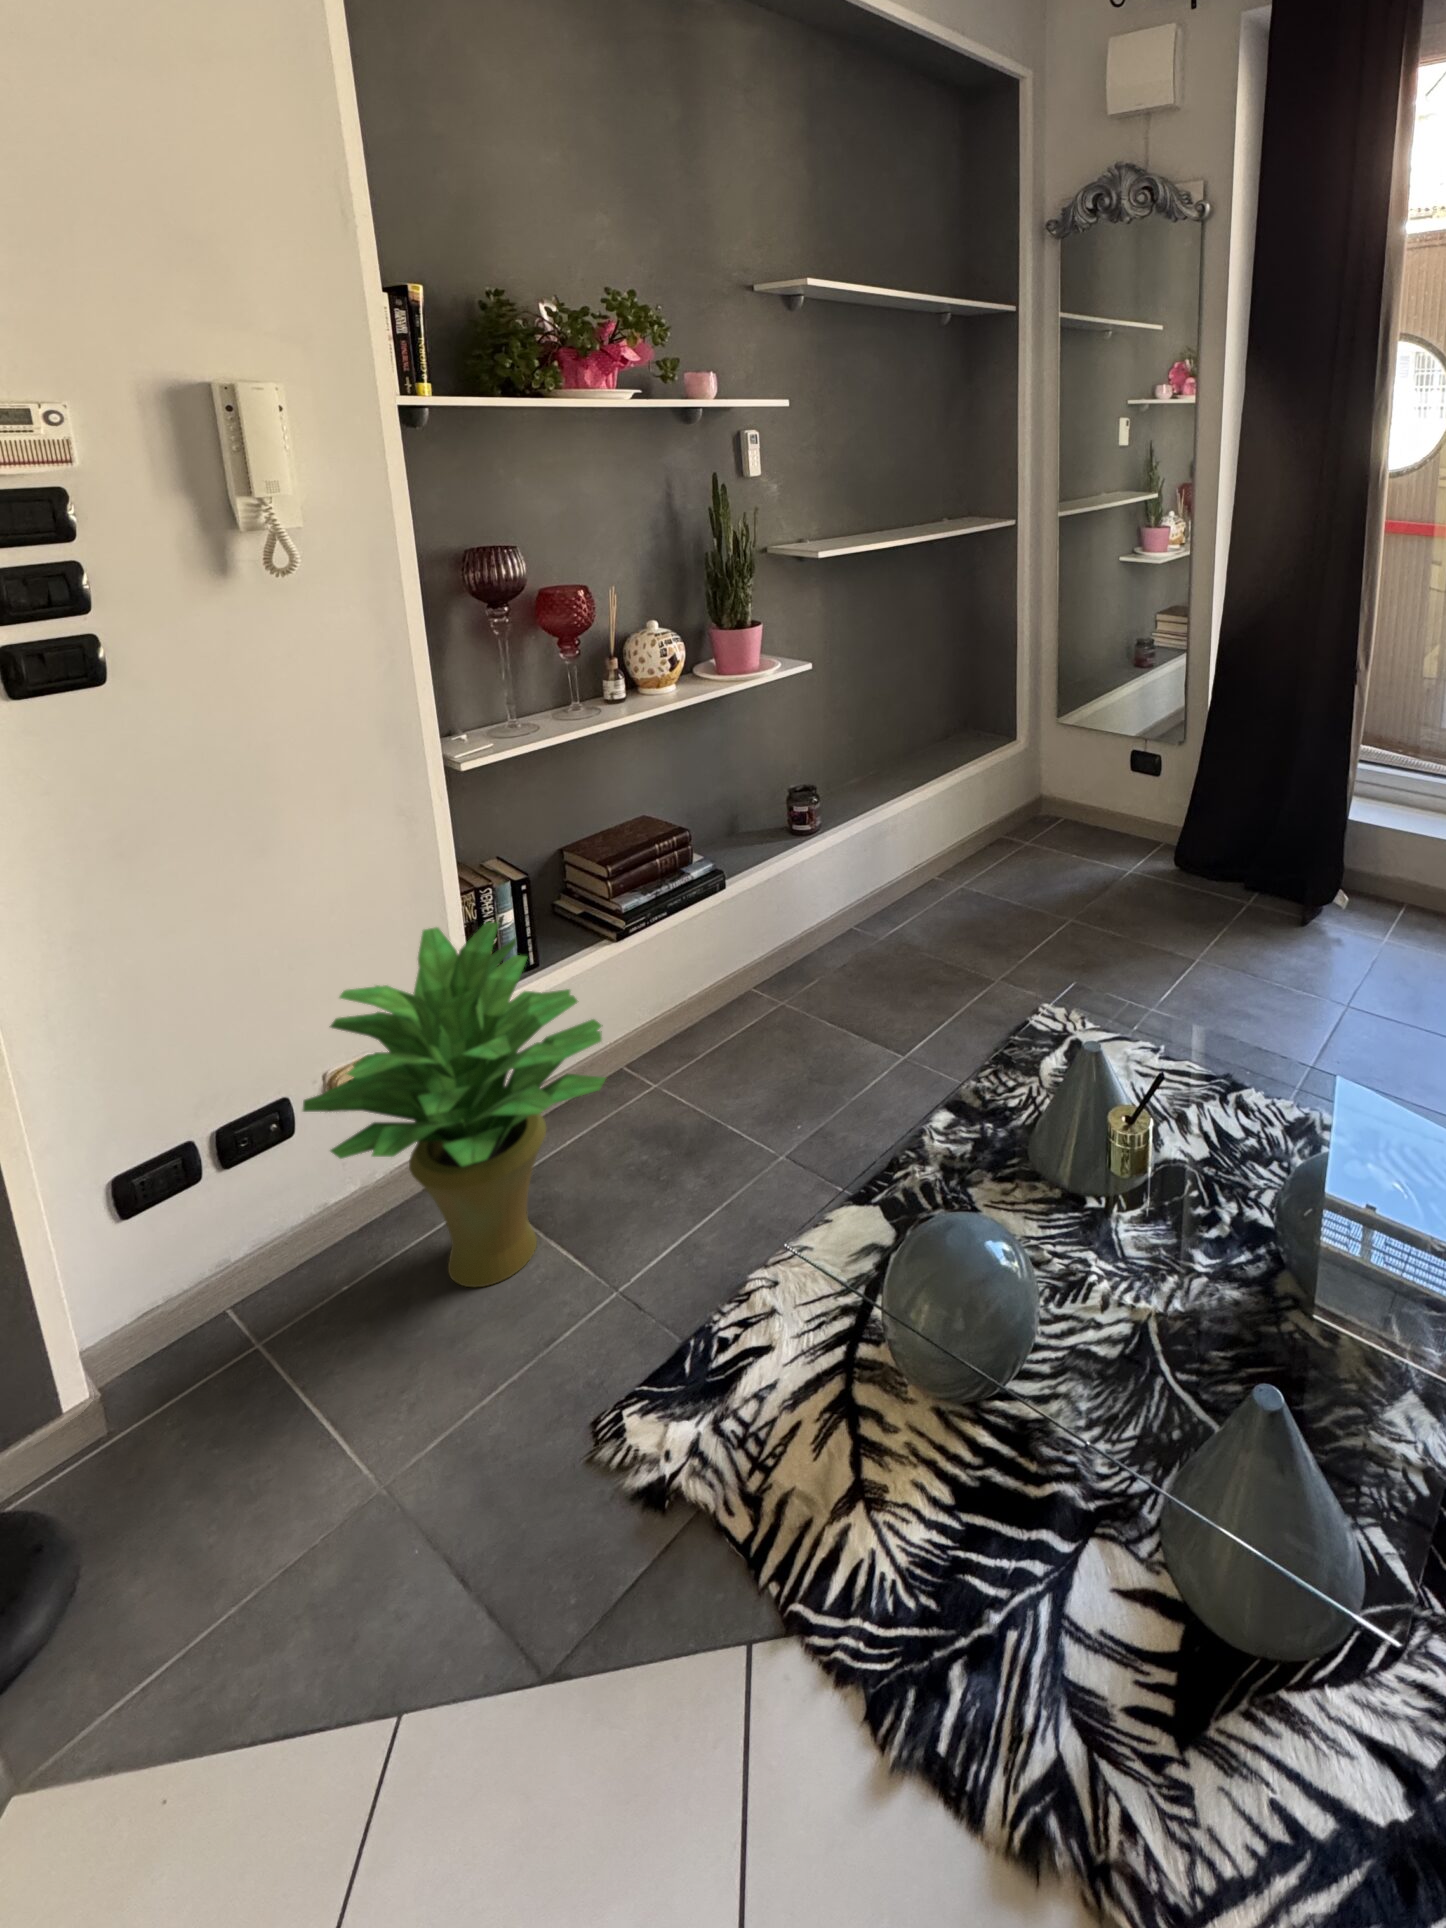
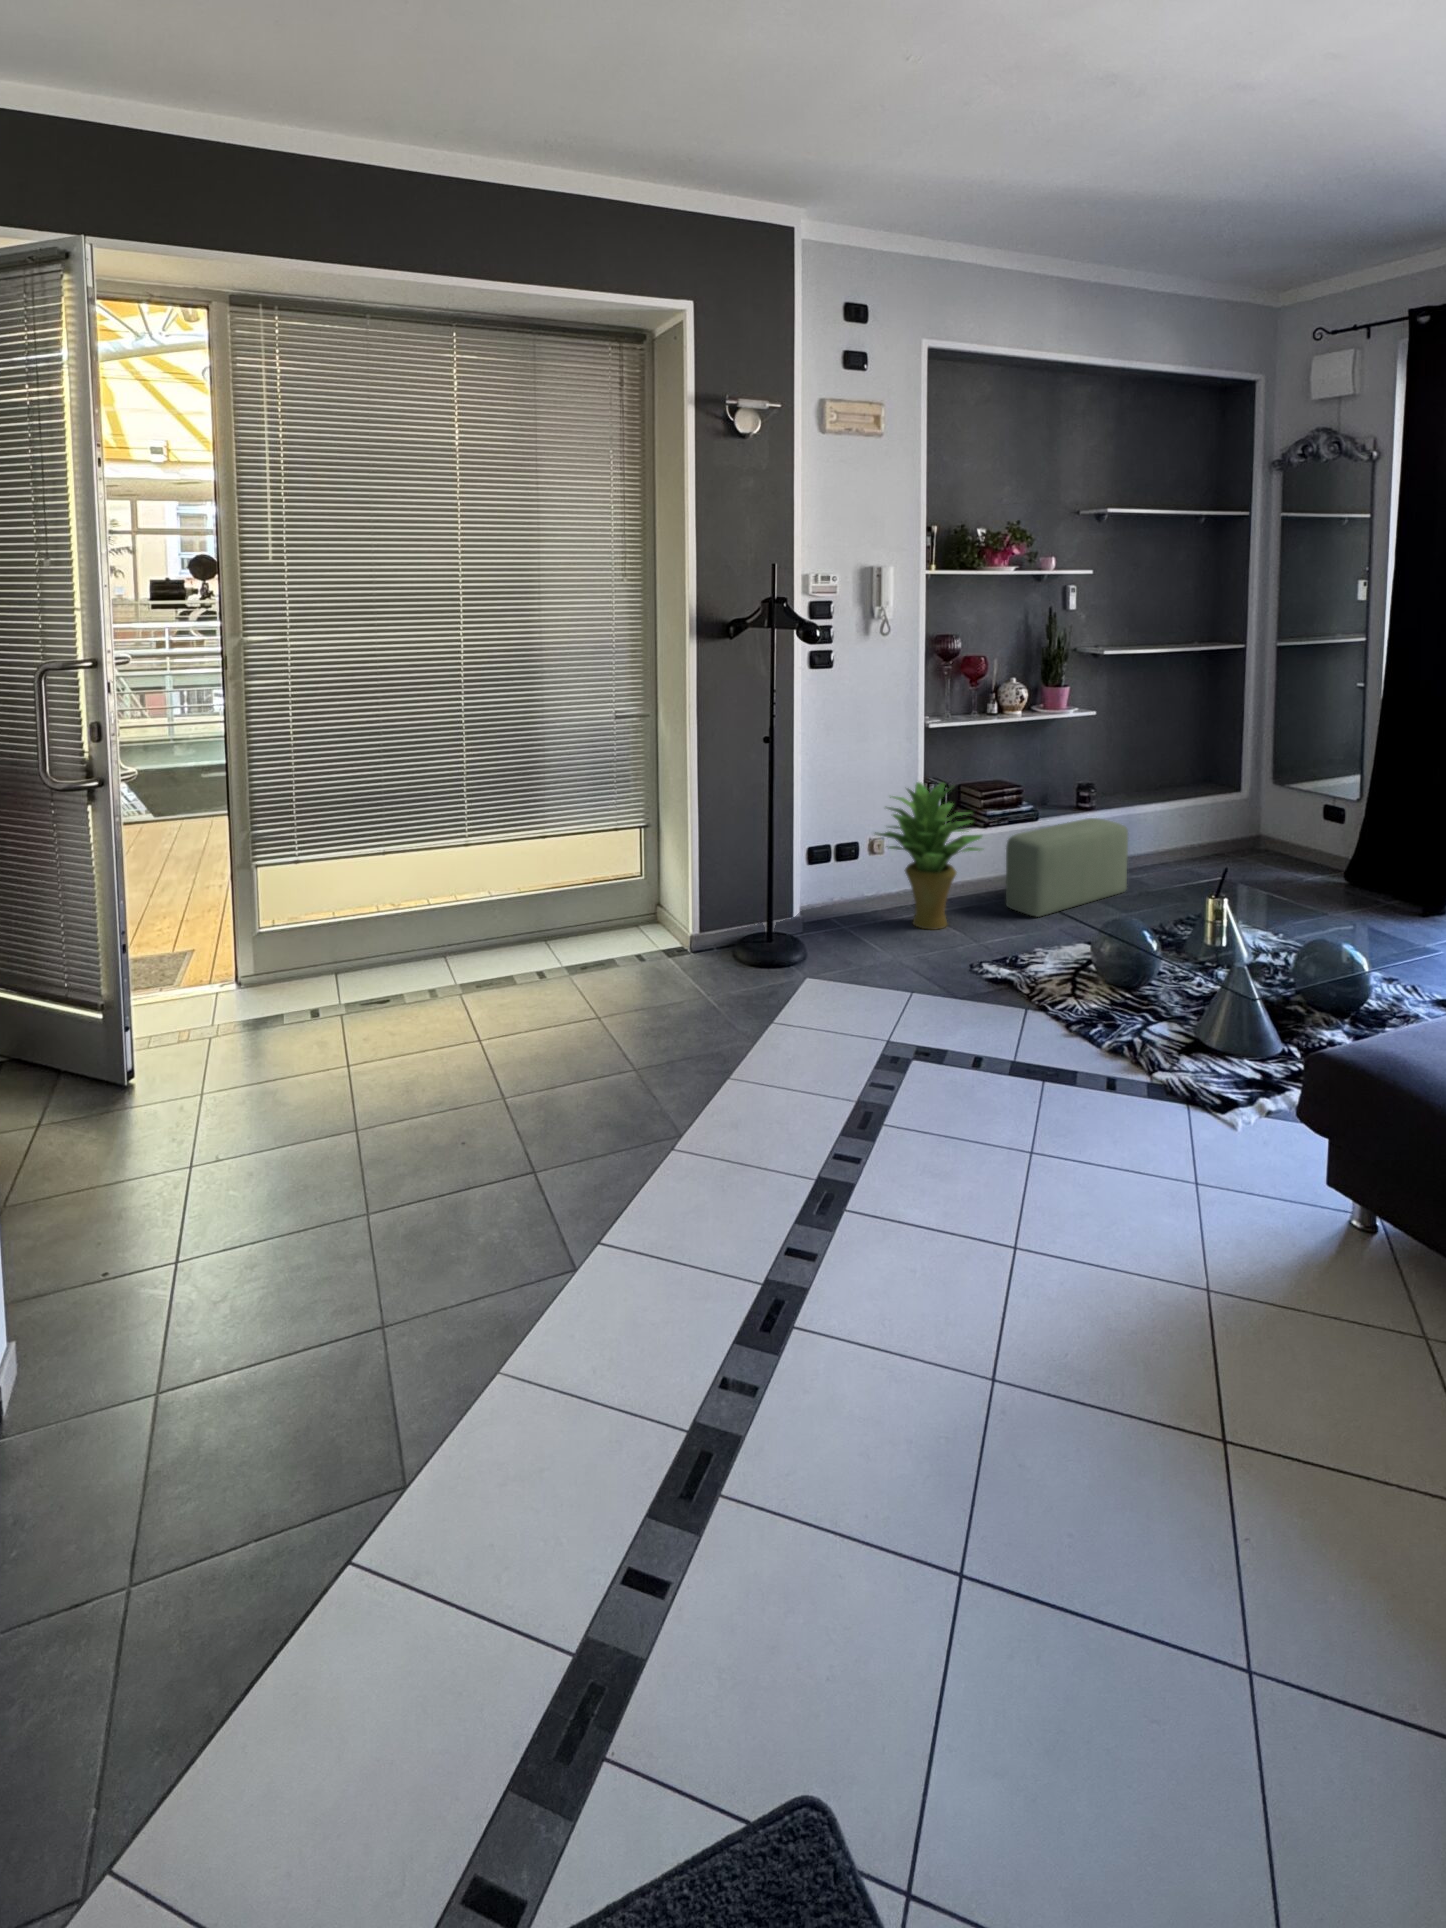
pouf: none [662,871,889,1140] -> present [1006,818,1128,917]

